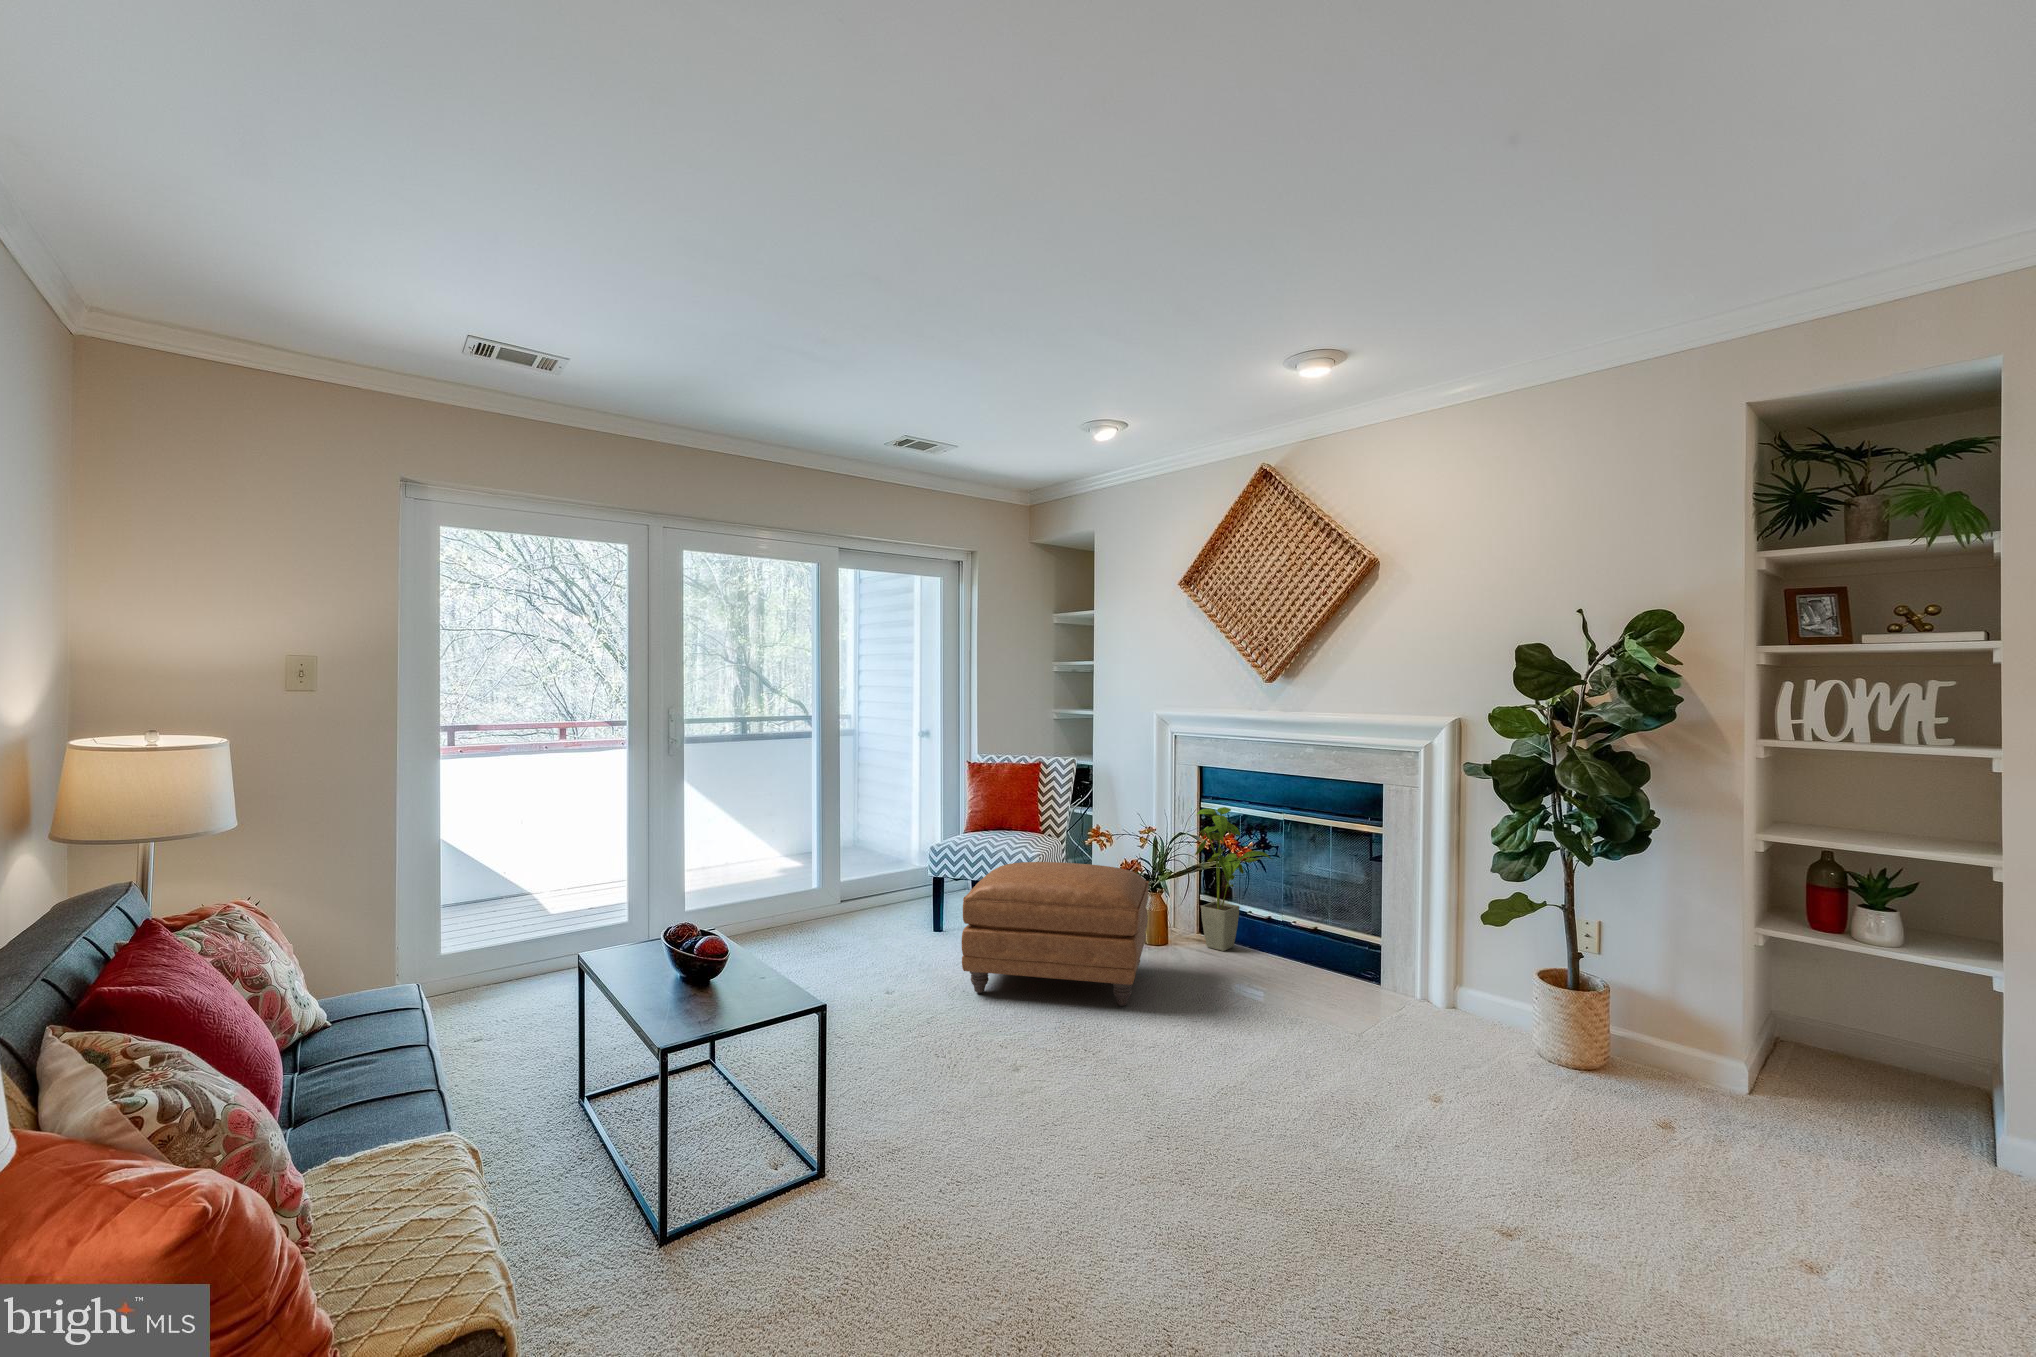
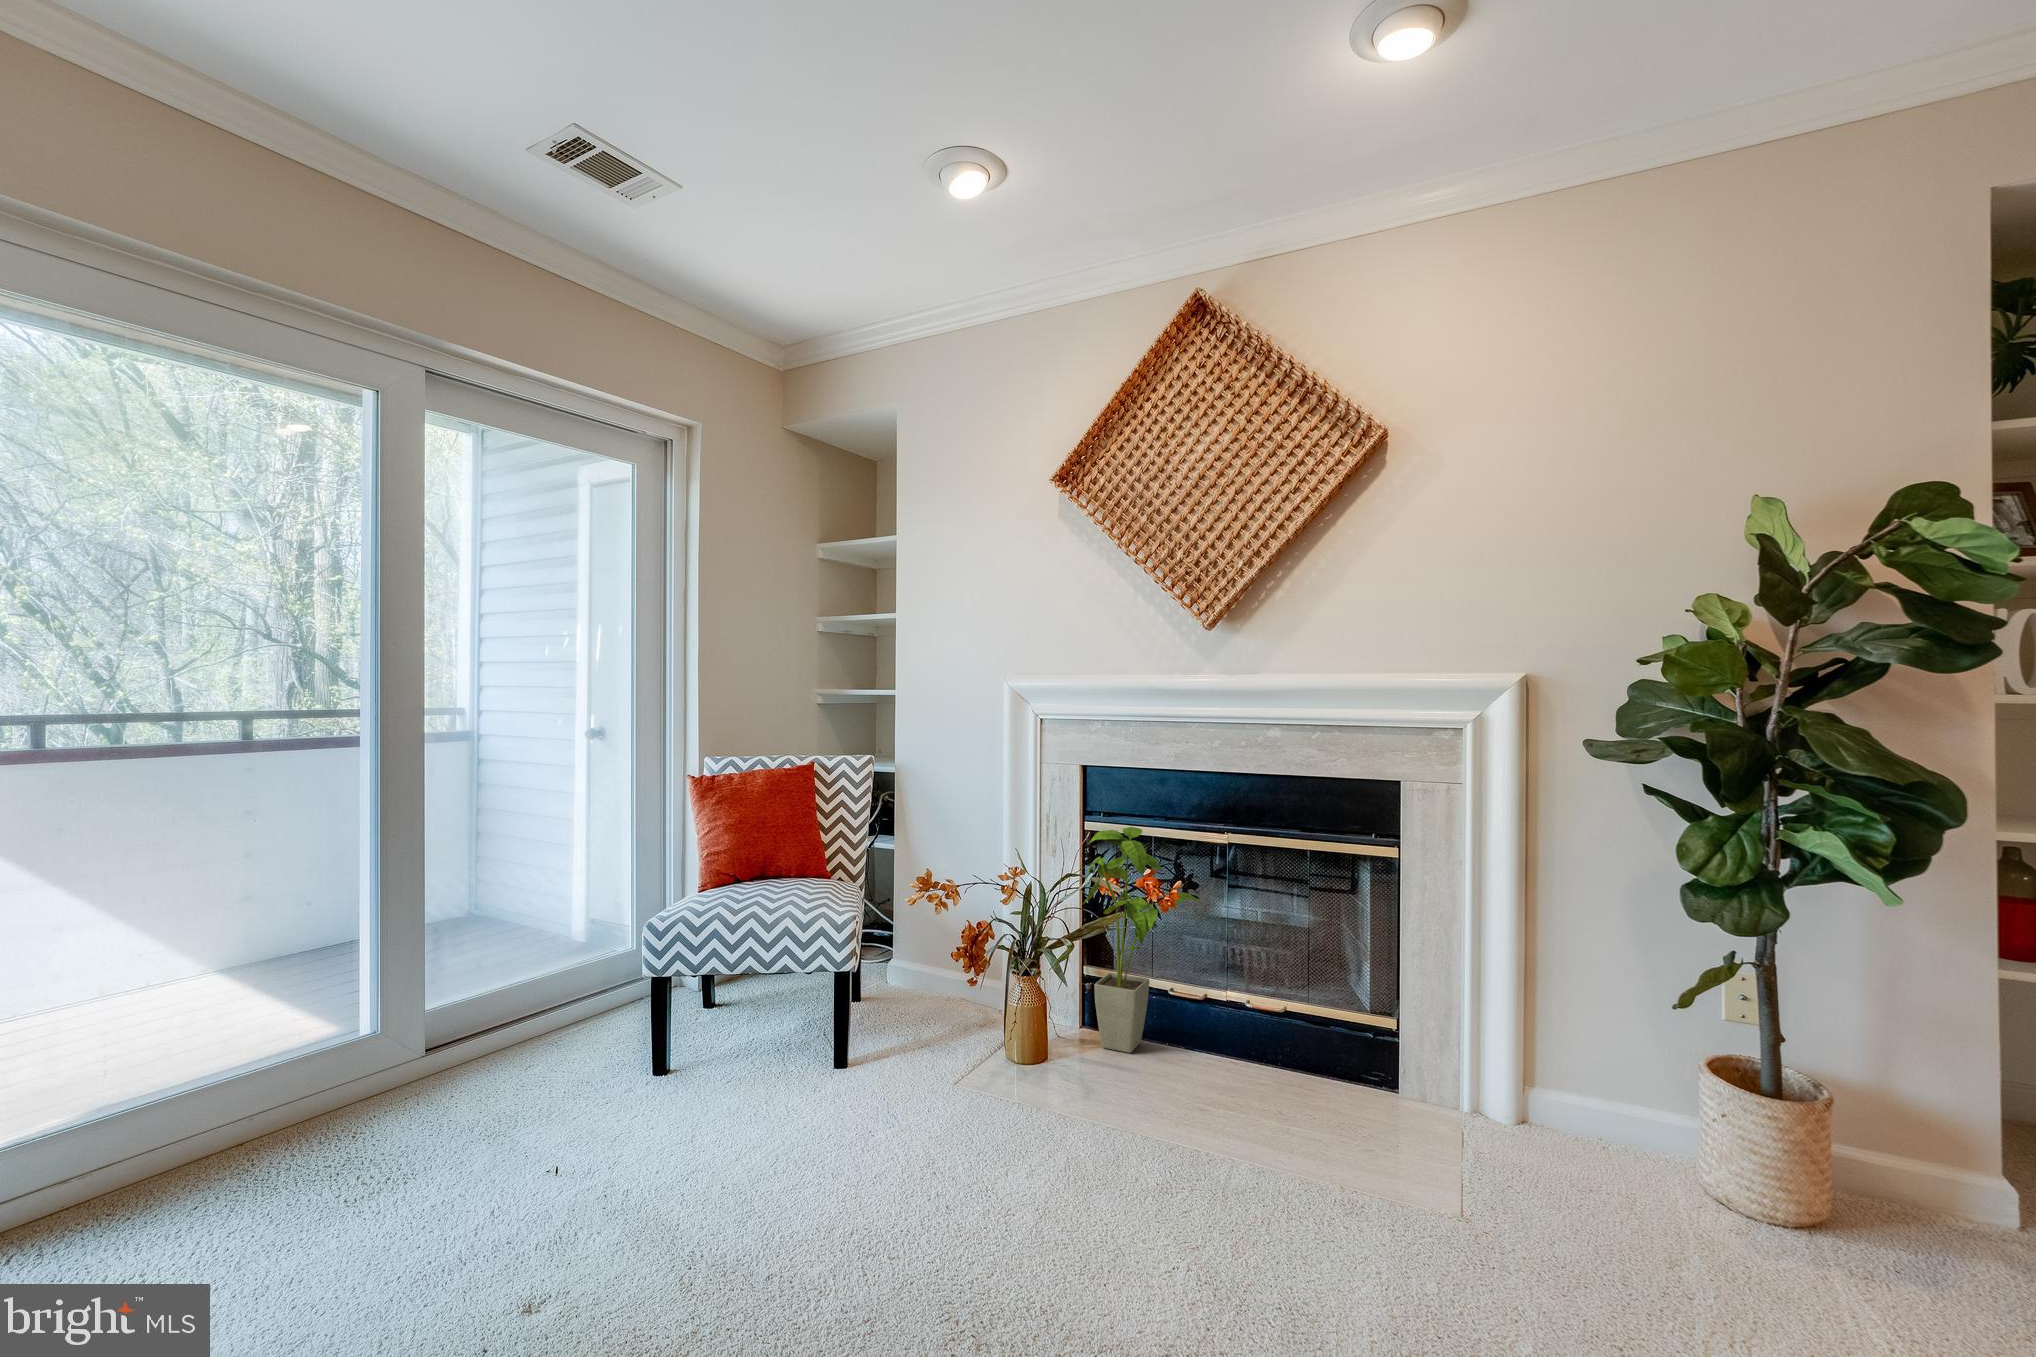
ottoman: present [962,862,1149,1006] -> none [710,939,1057,1213]

